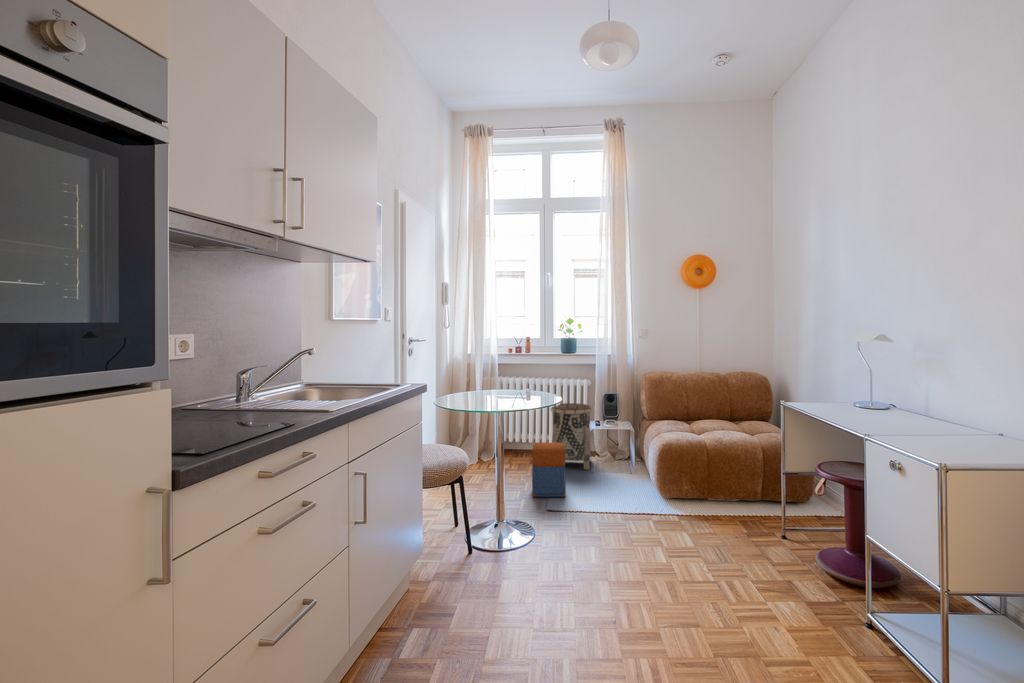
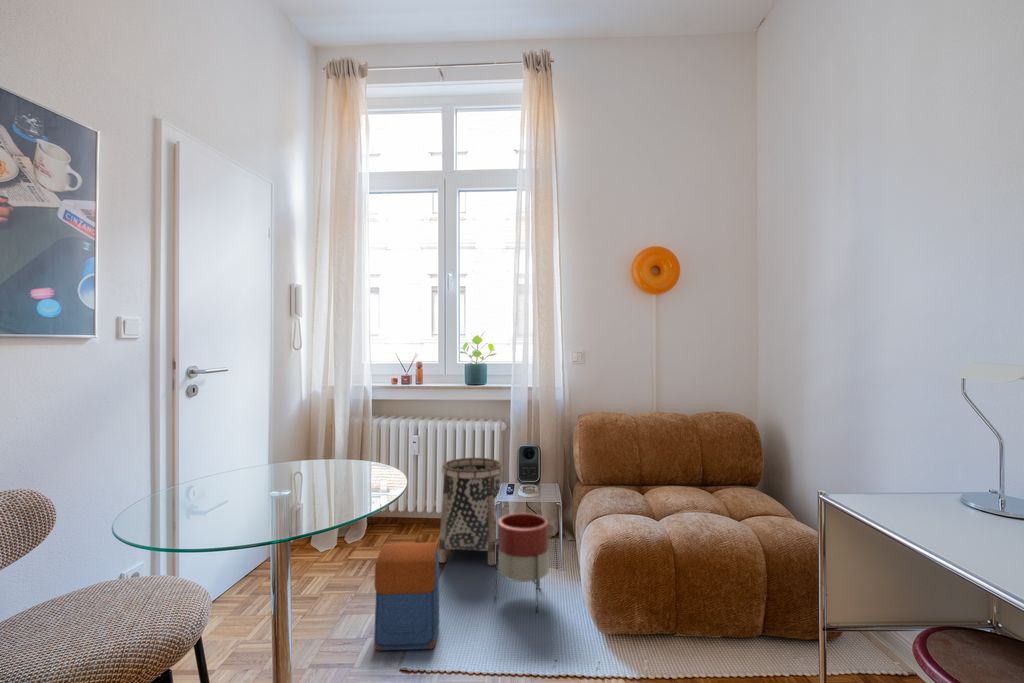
planter: none [593,433,627,487] -> present [495,513,549,611]

